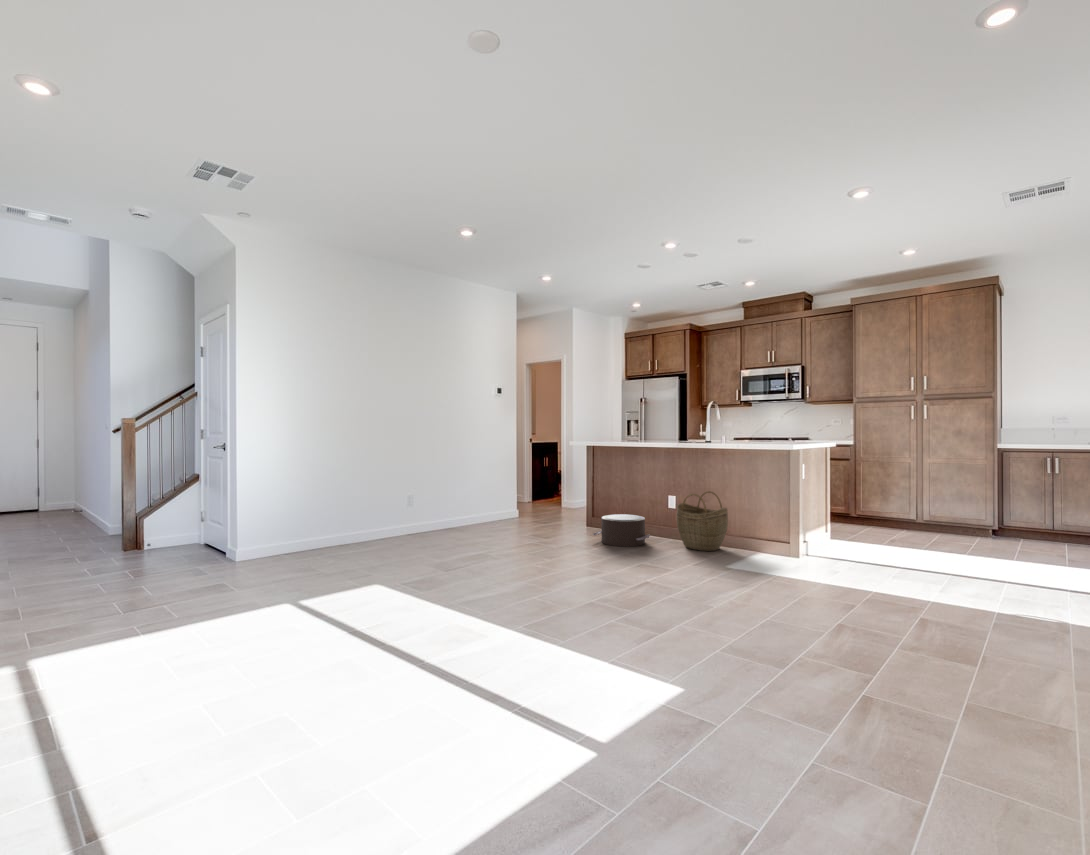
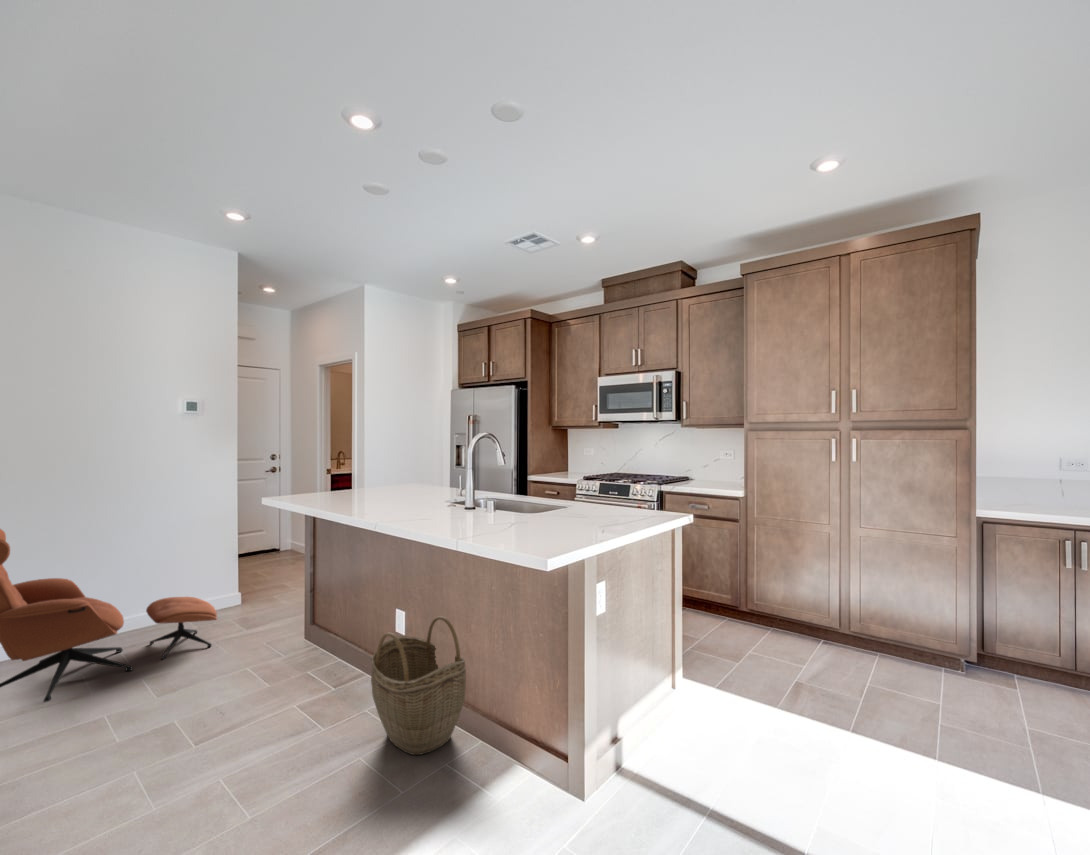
lounge chair: none [436,449,538,540] -> present [0,529,217,702]
pouf: present [592,514,650,546] -> none [234,643,341,729]

